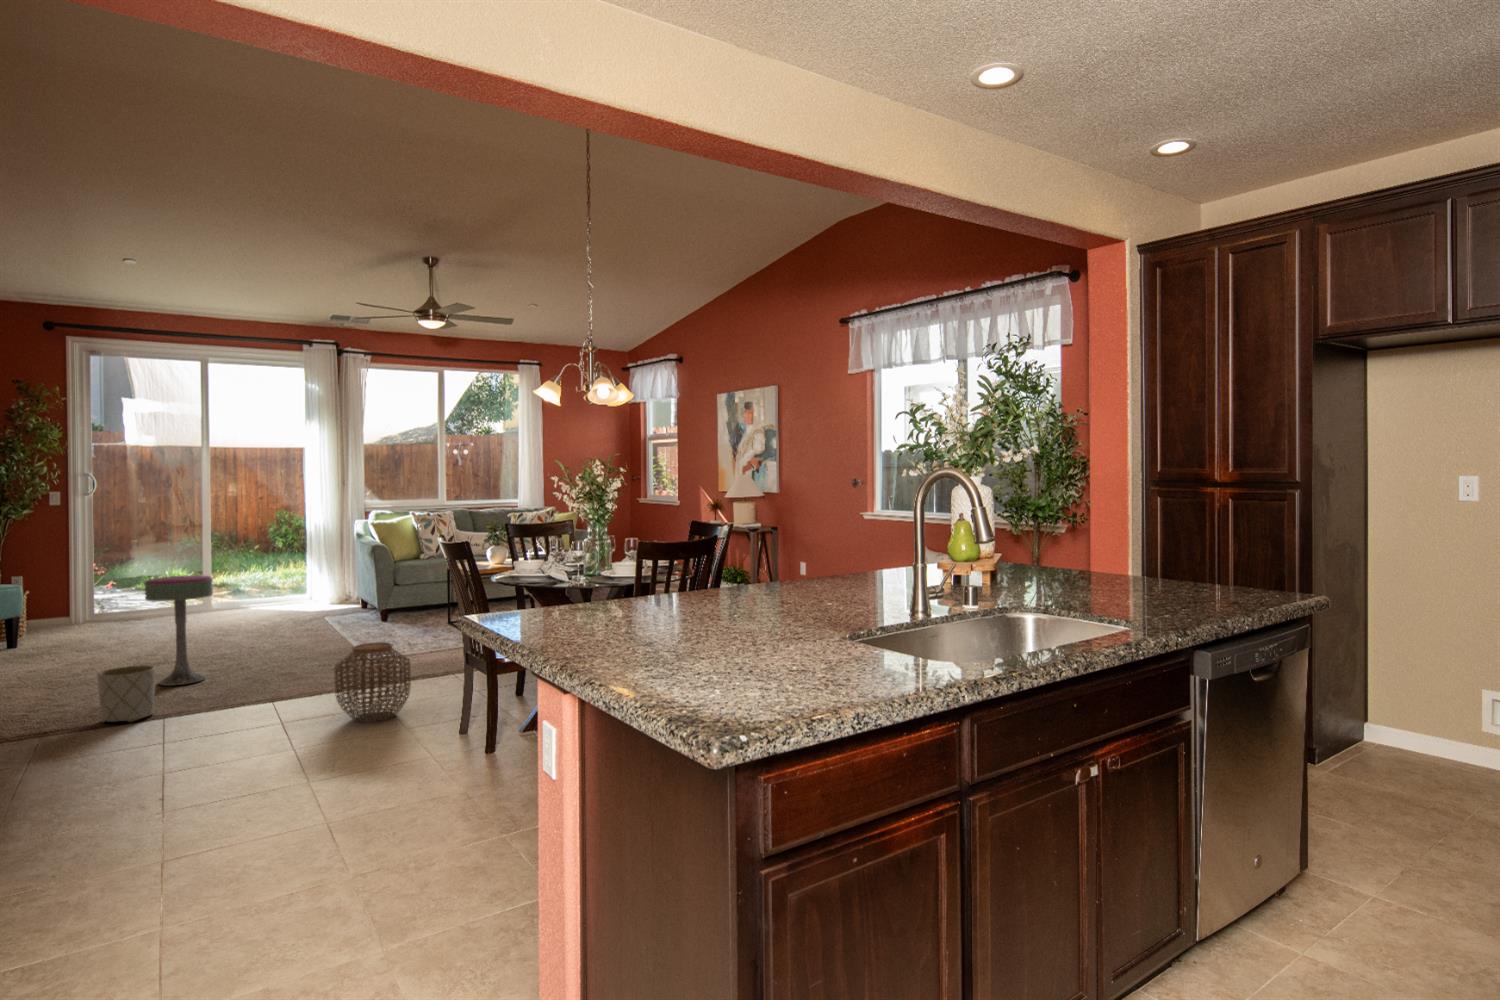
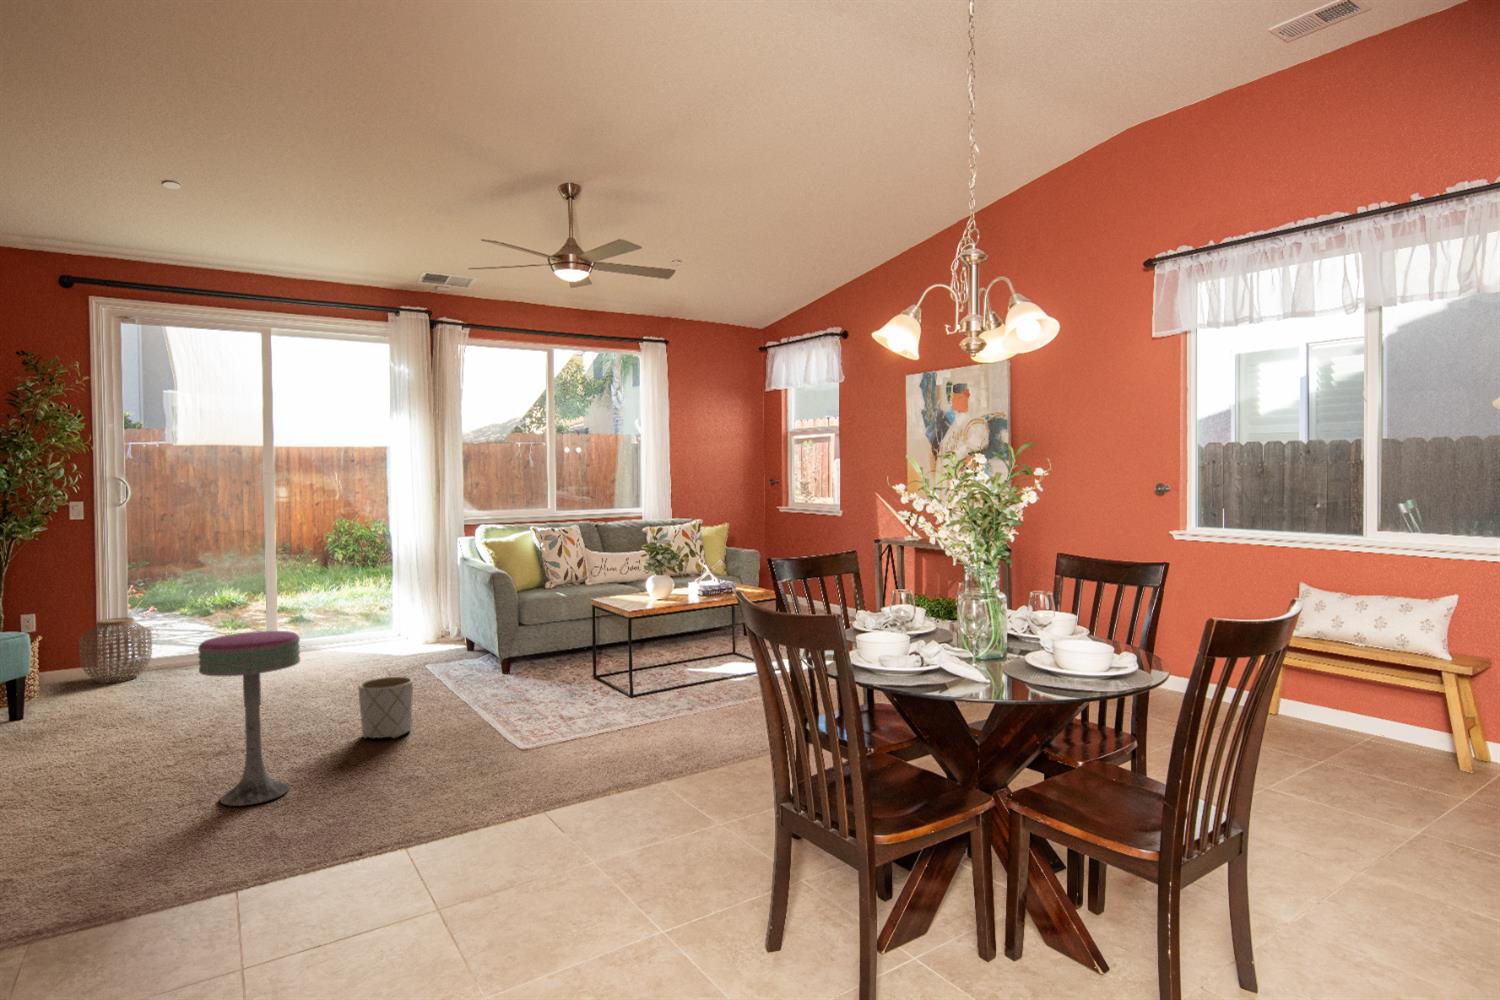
woven basket: present [334,642,411,722] -> present [79,617,152,683]
planter: present [97,665,155,722] -> present [358,677,413,739]

